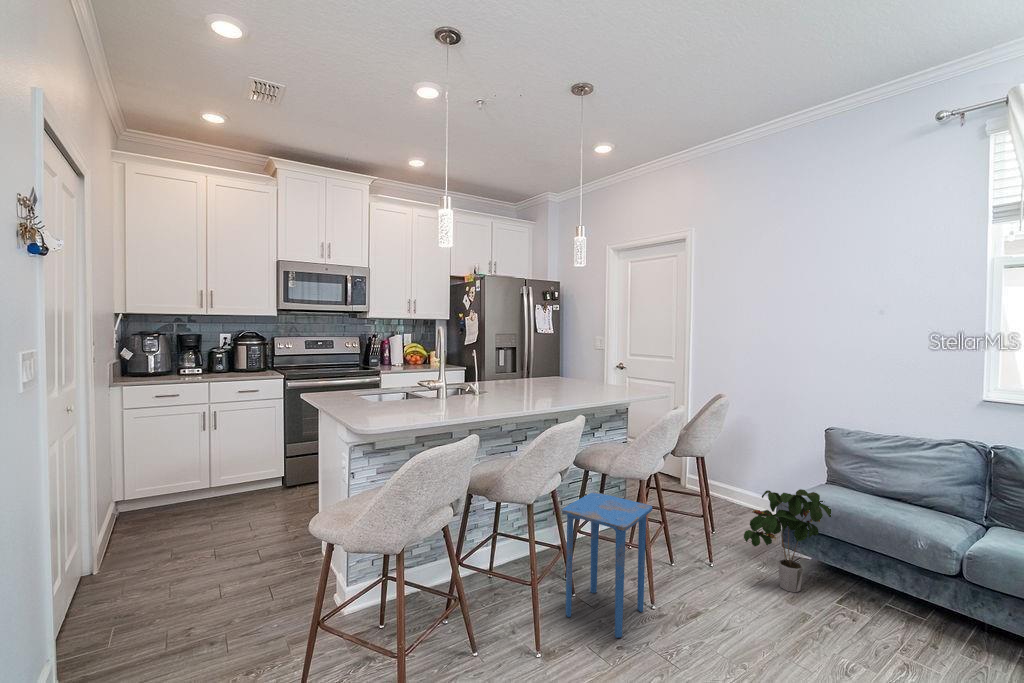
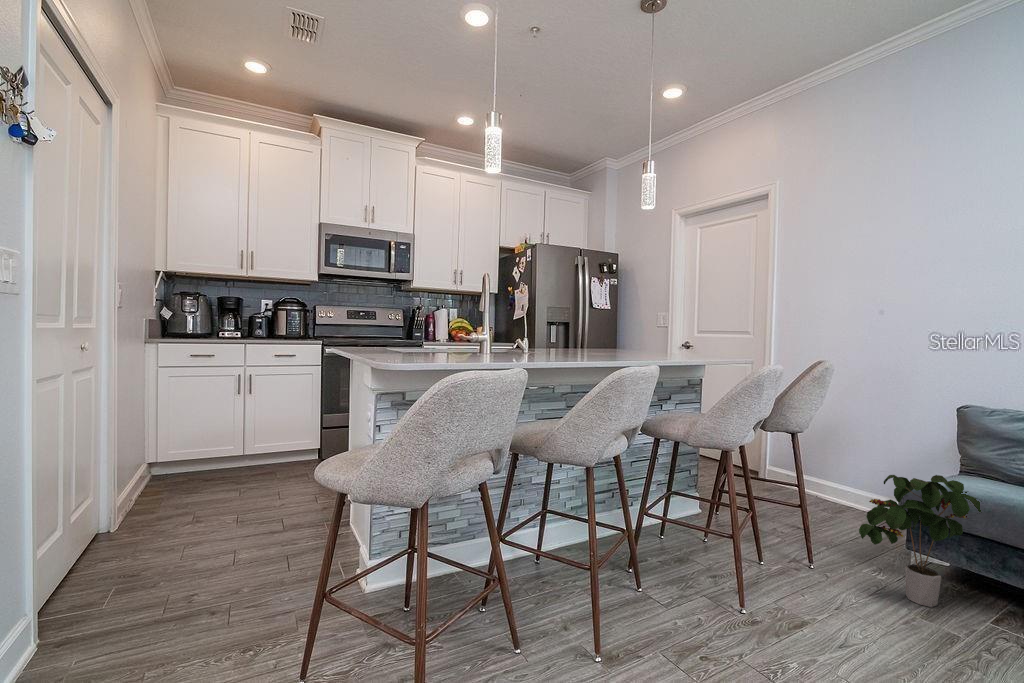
side table: present [562,492,652,638] -> none [628,466,743,645]

